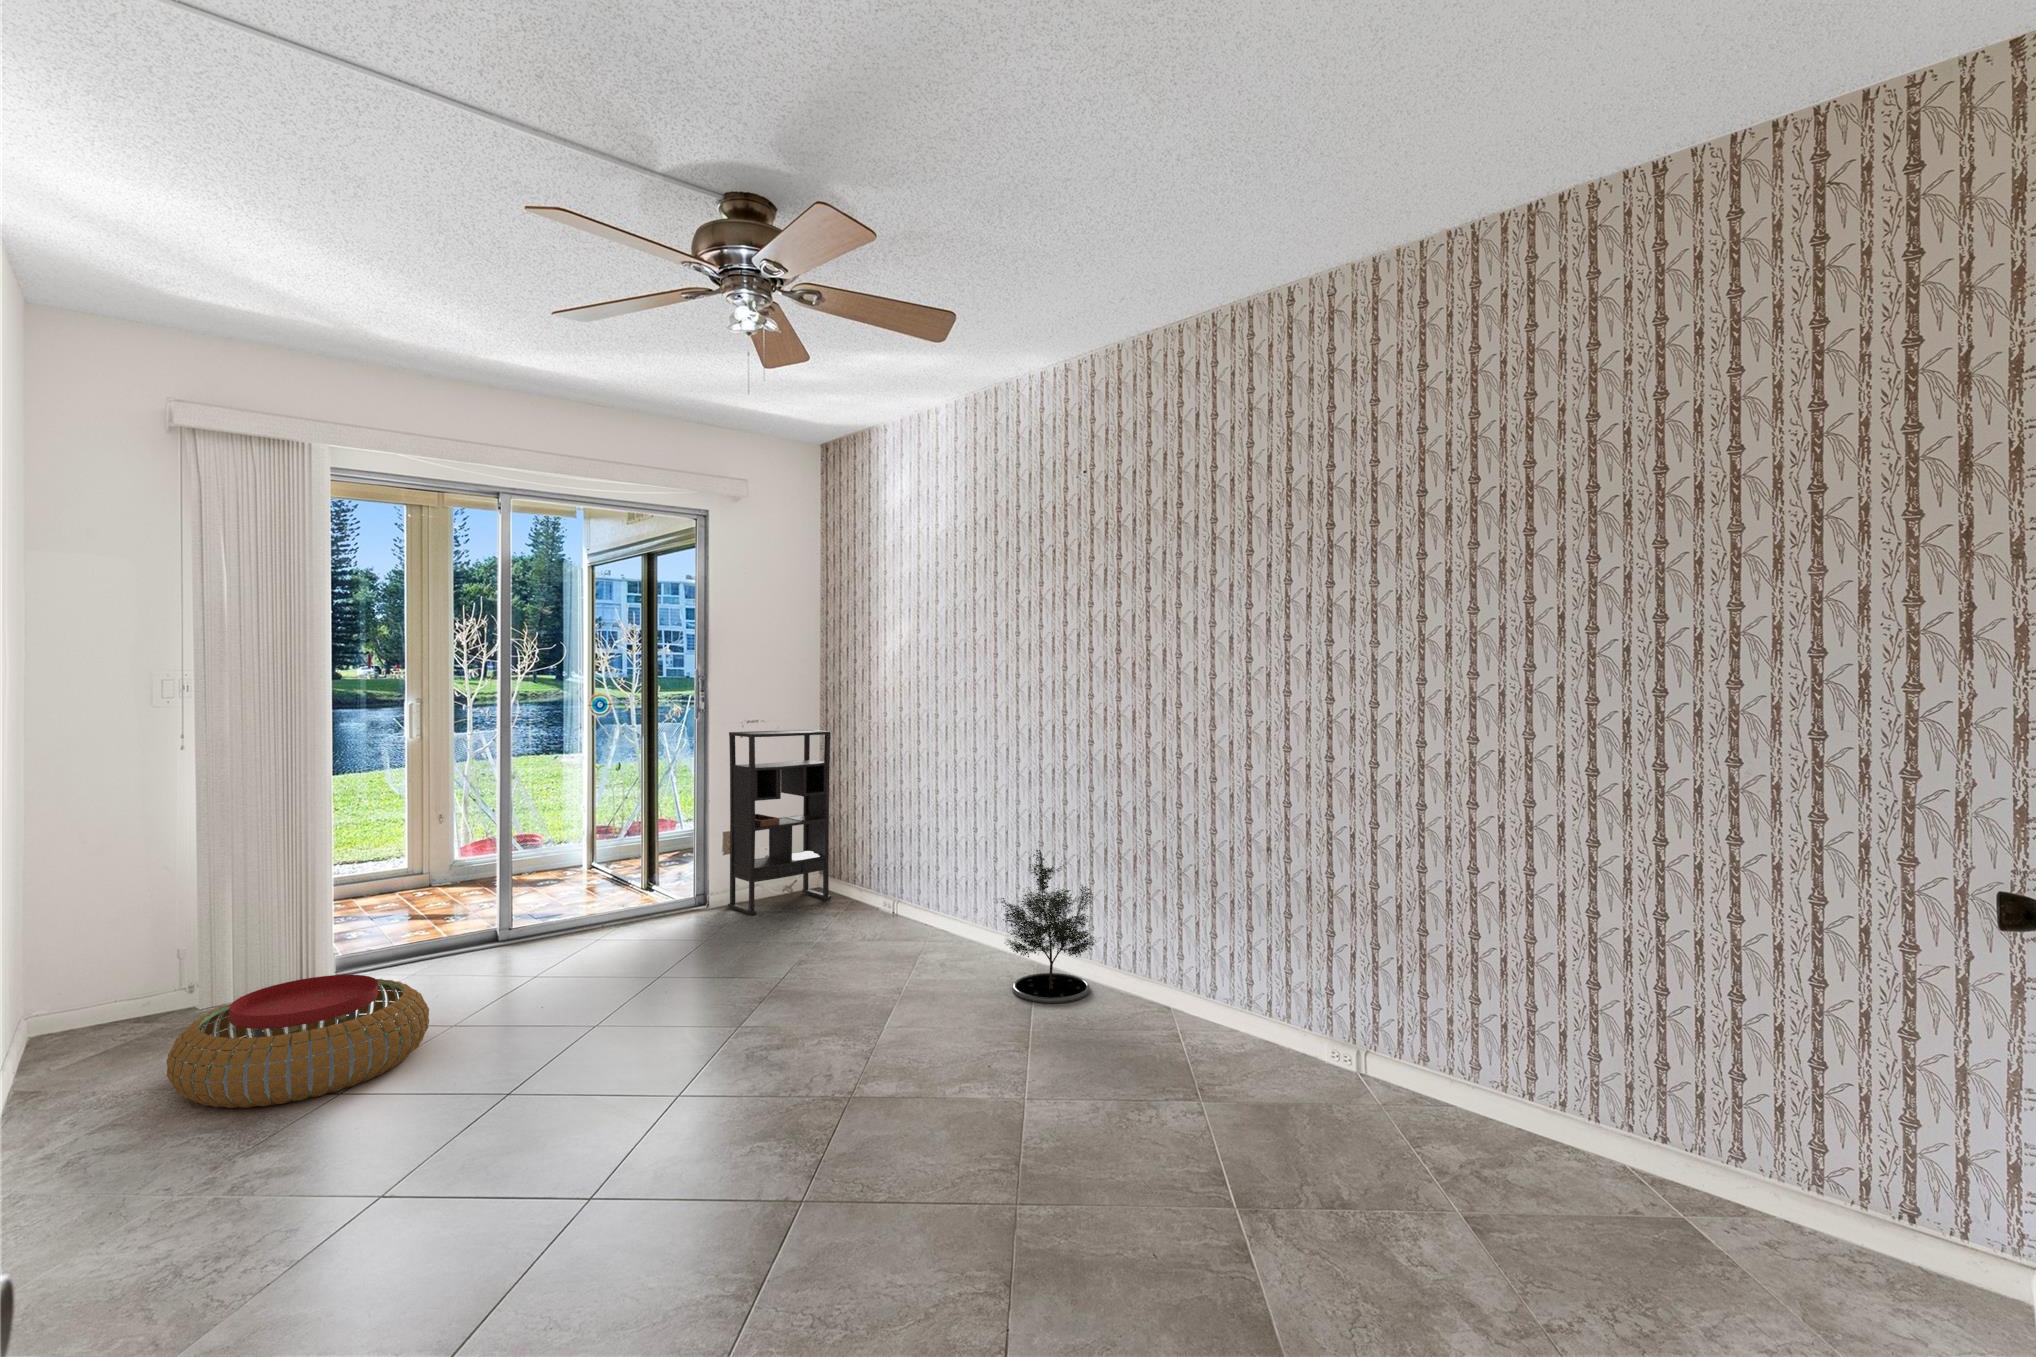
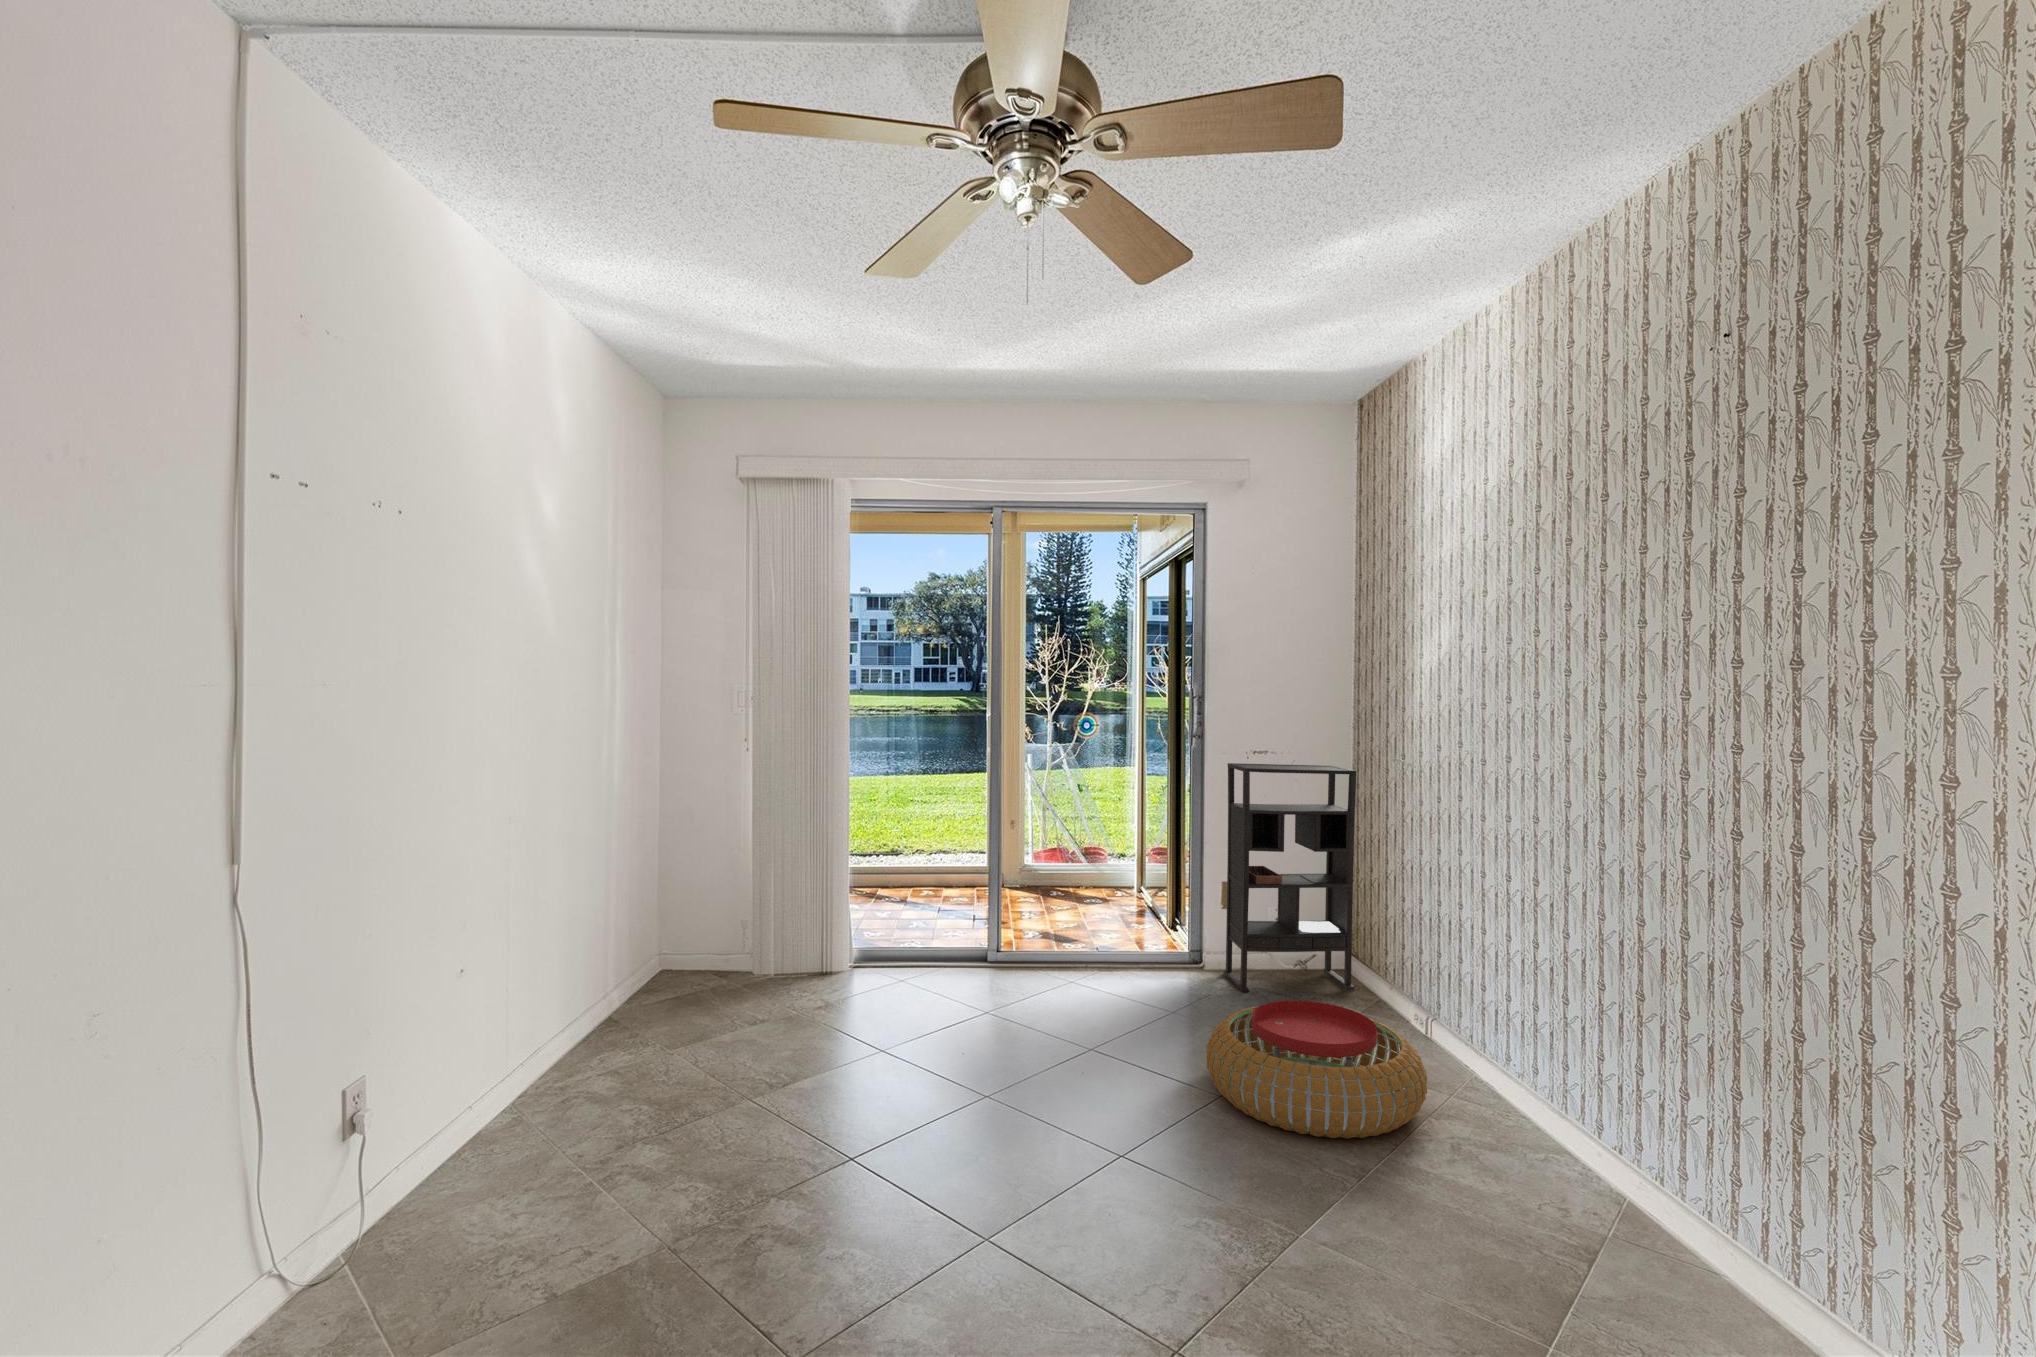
potted tree: present [1001,850,1094,1003] -> none [1521,1010,1739,1319]
pouf: present [167,975,429,1108] -> present [1206,1001,1427,1139]

